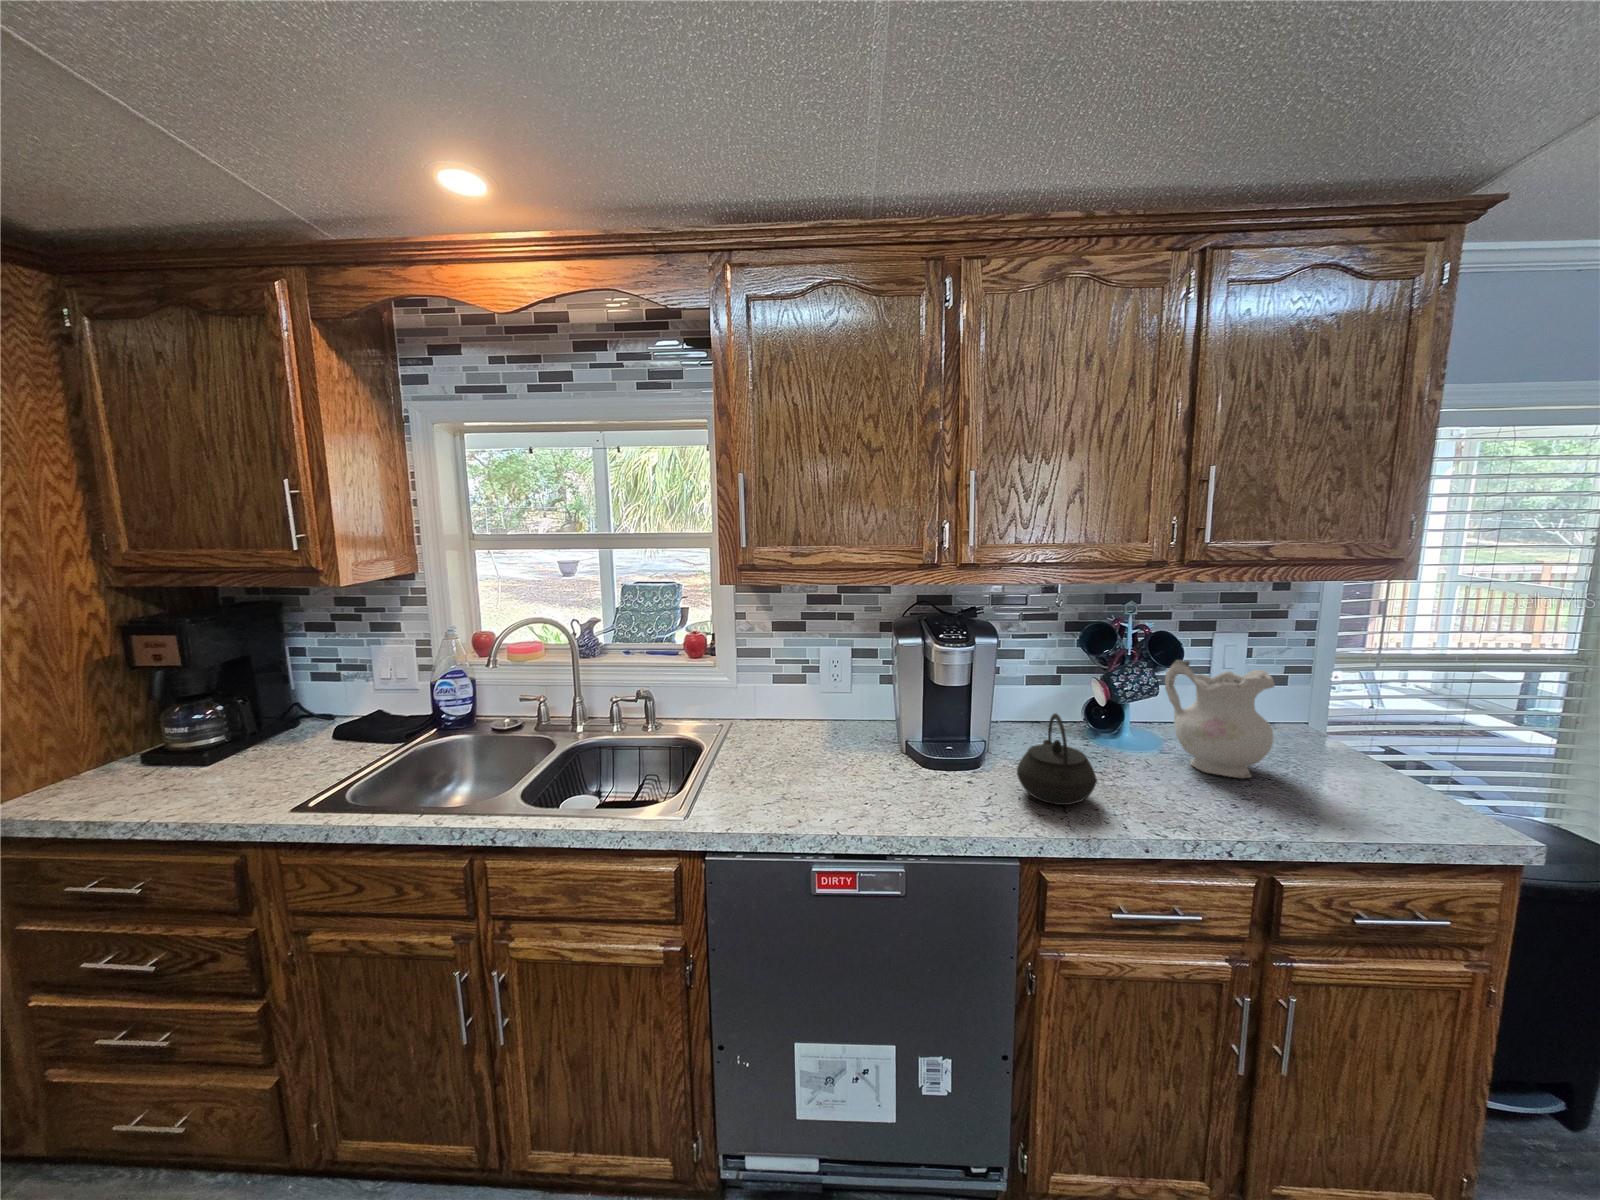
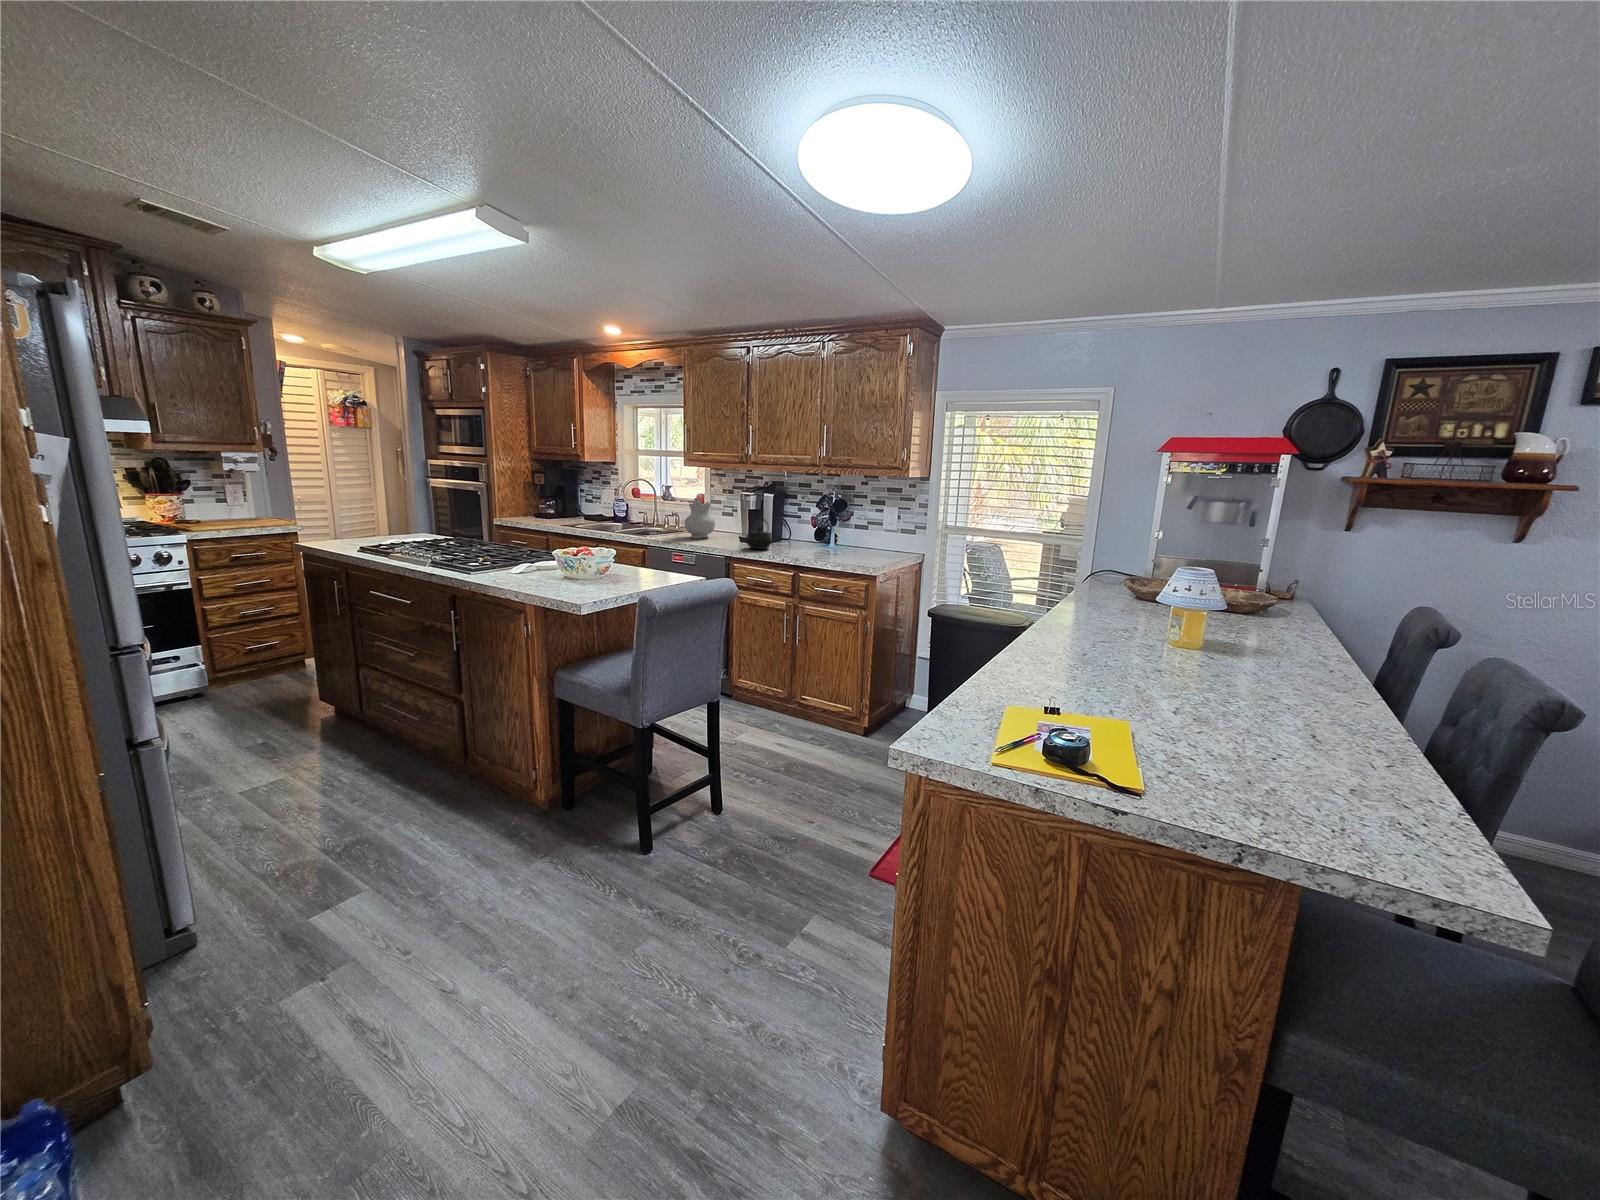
ceramic pitcher: present [1165,660,1274,778] -> present [685,498,715,539]

